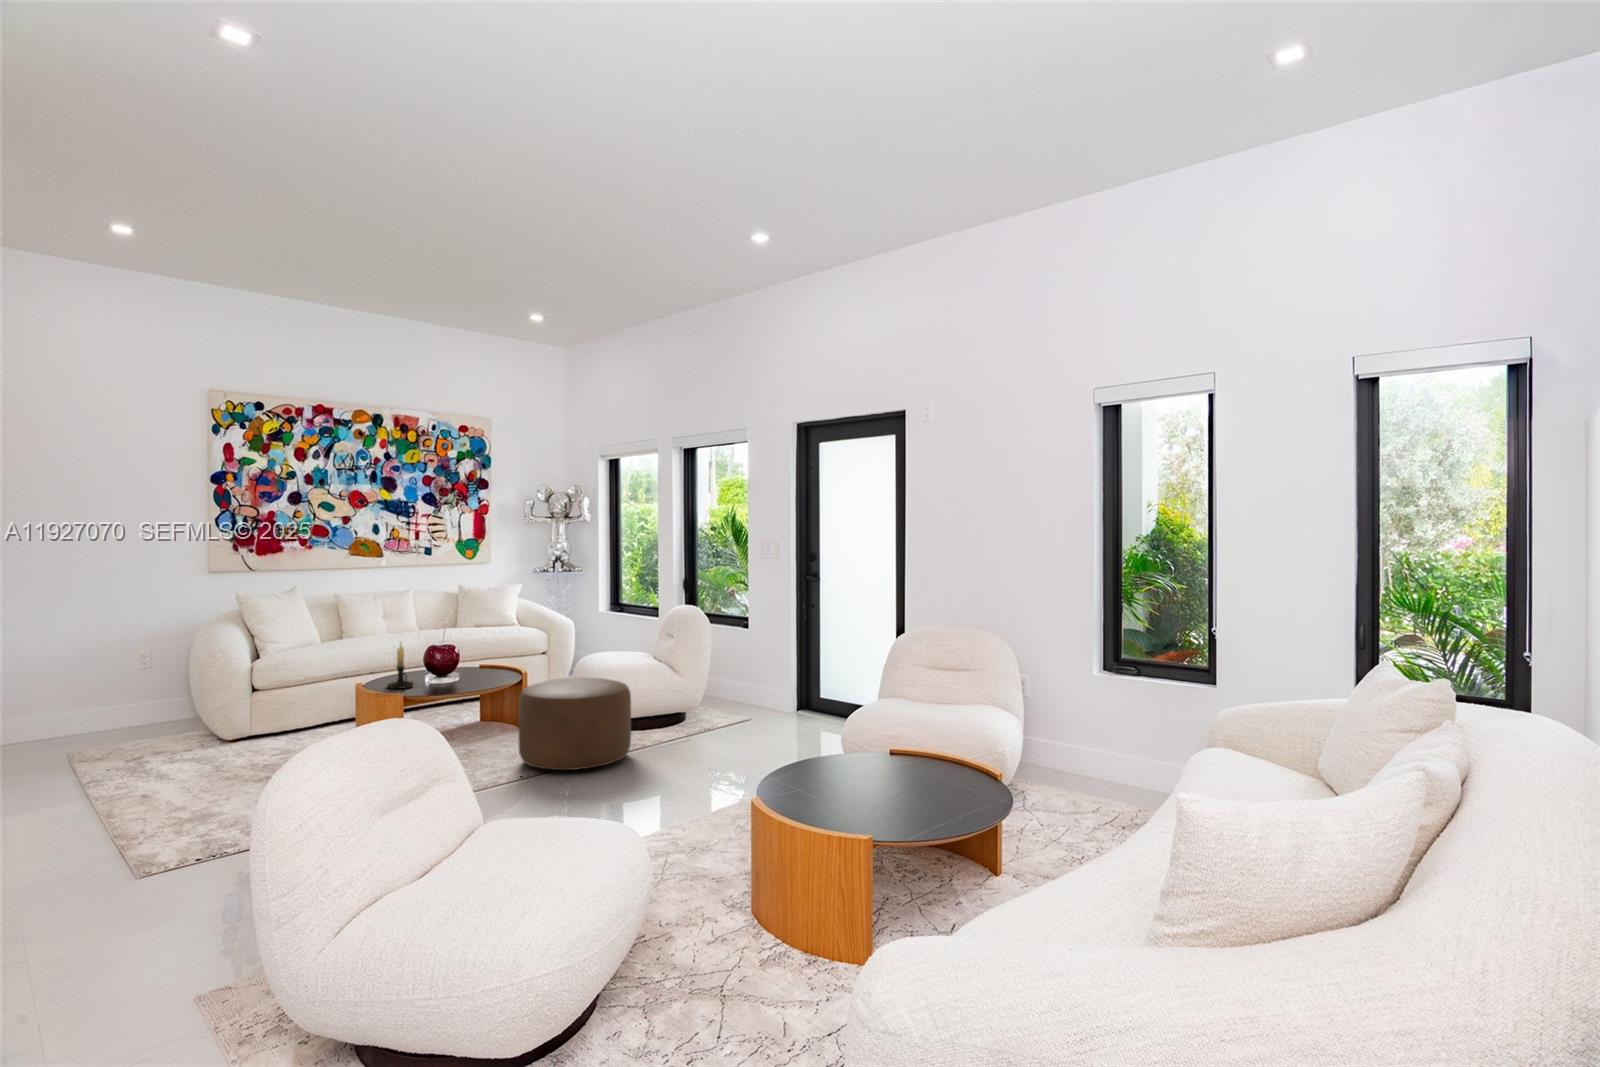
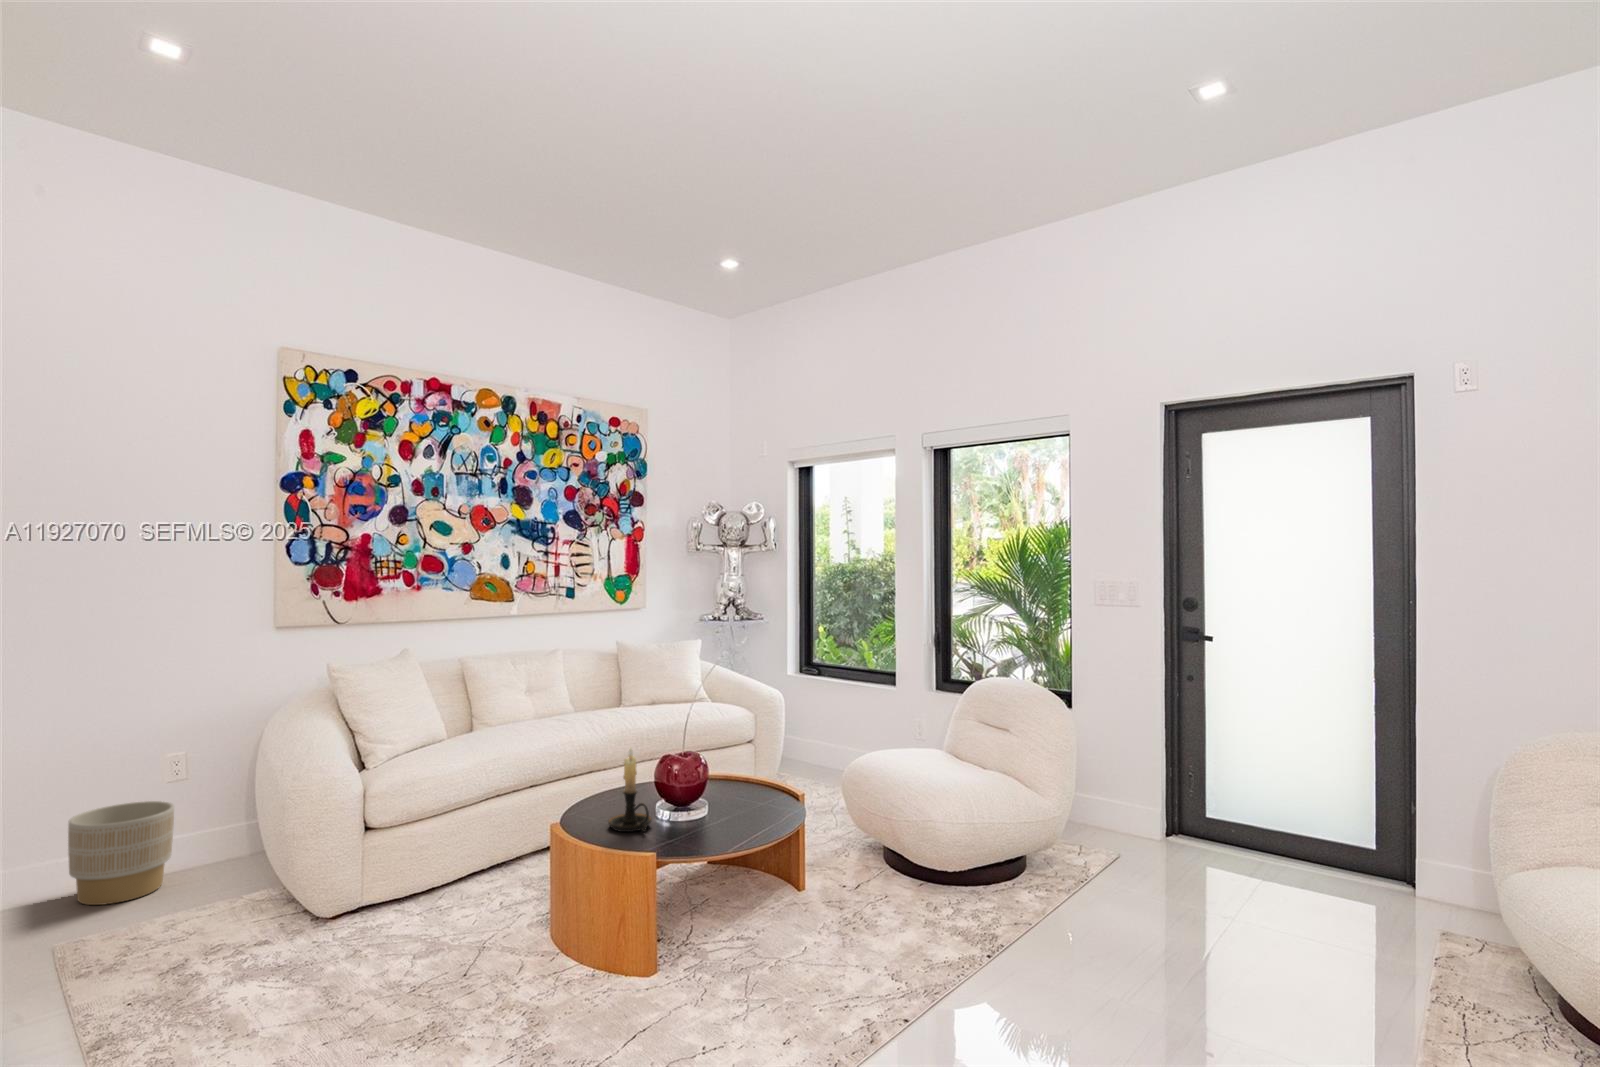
planter: none [81,677,145,733] -> present [68,801,174,905]
ottoman: present [519,678,631,770] -> none [878,809,1077,1006]

